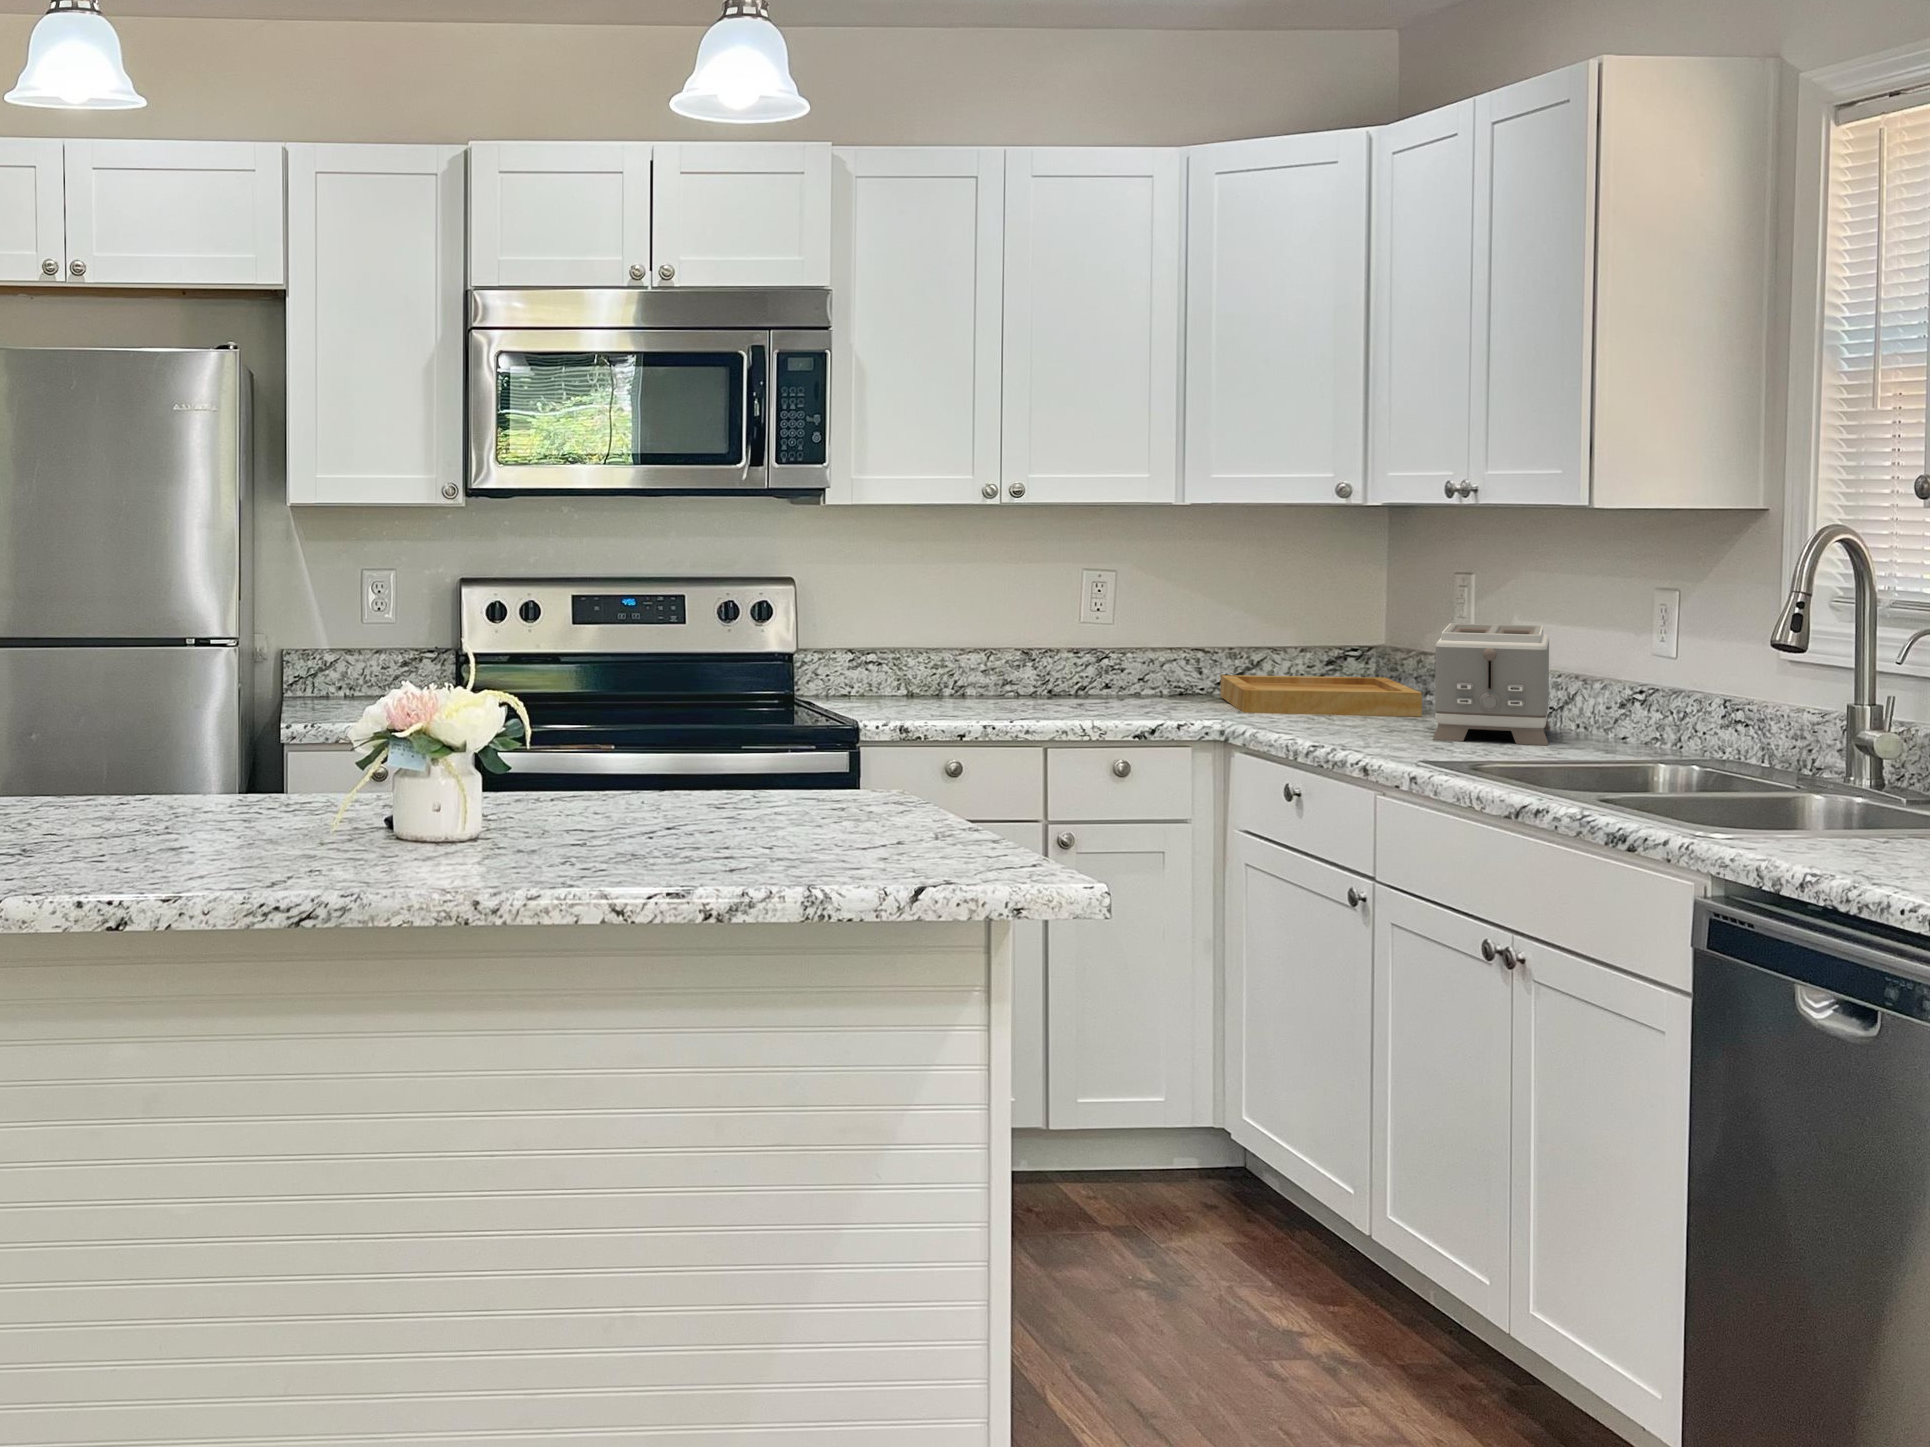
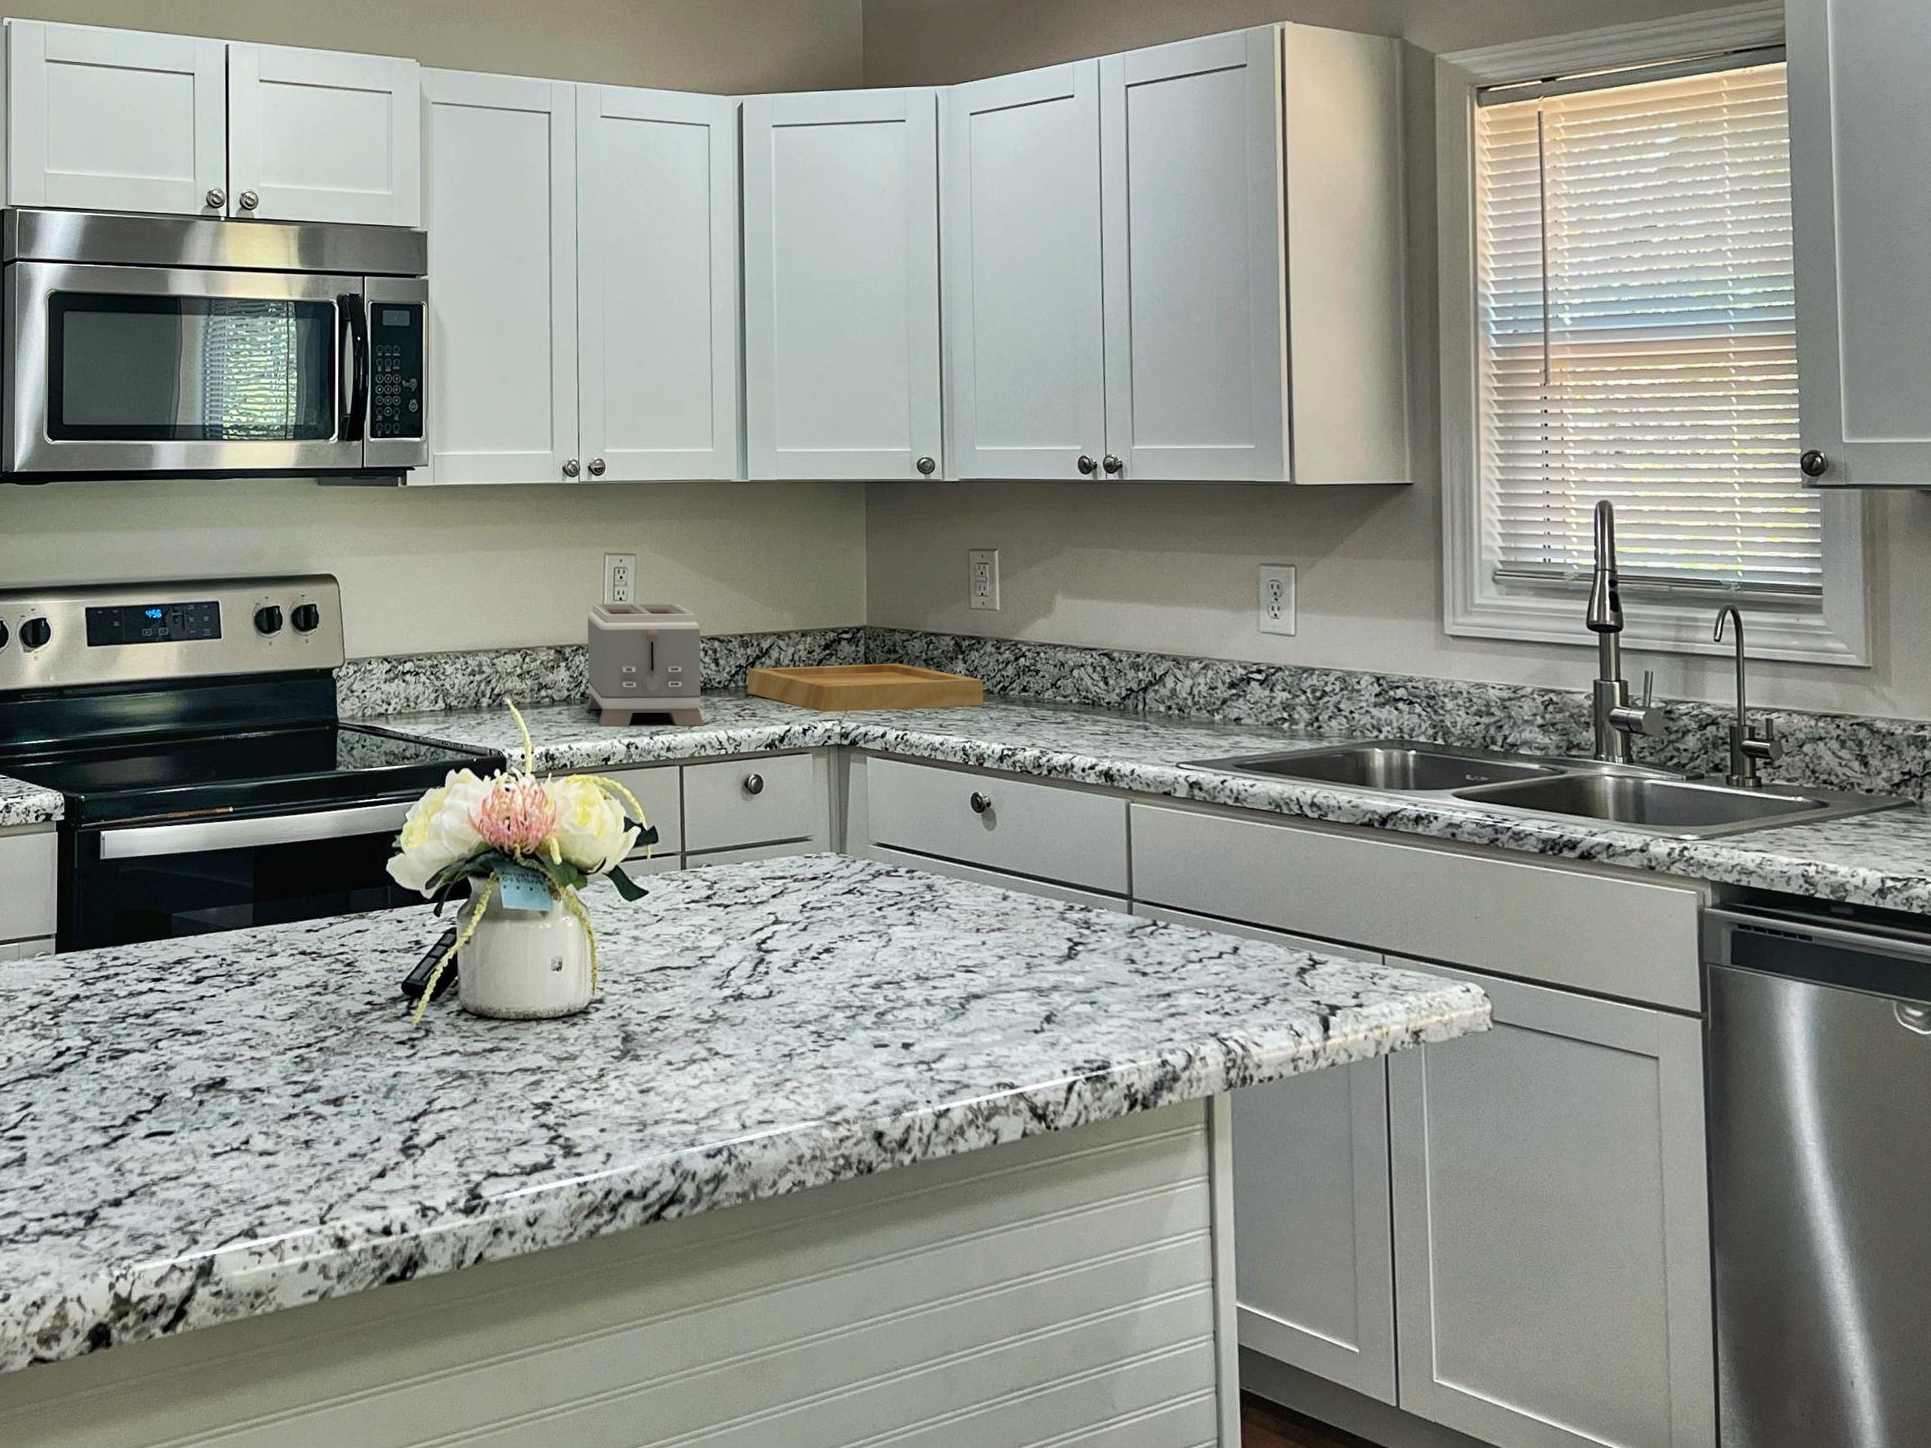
toaster: present [1433,623,1551,745] -> present [586,603,704,726]

